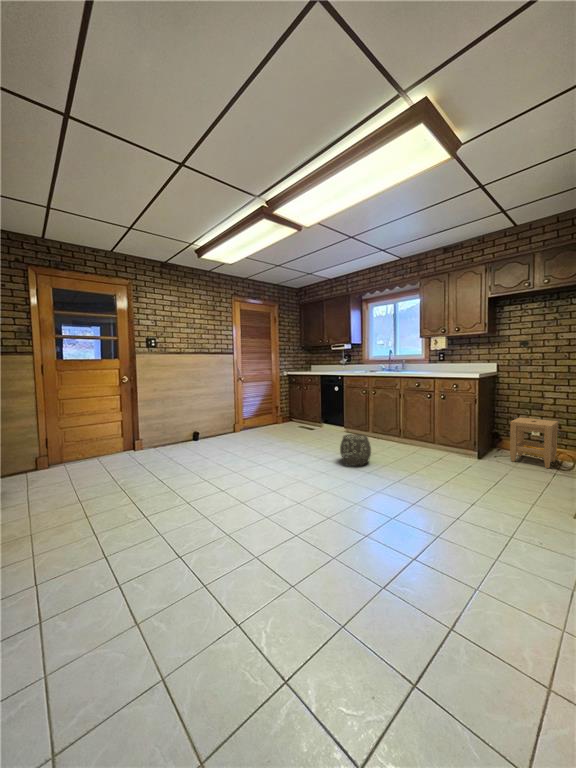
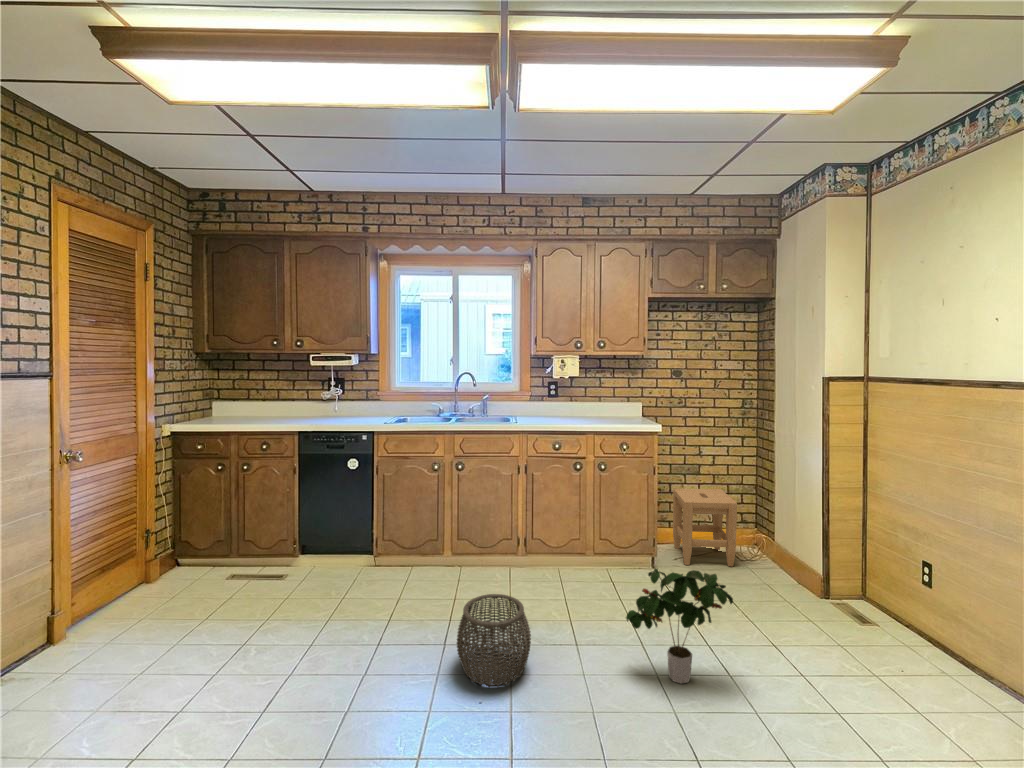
potted plant: none [408,430,459,486] -> present [626,569,733,684]

